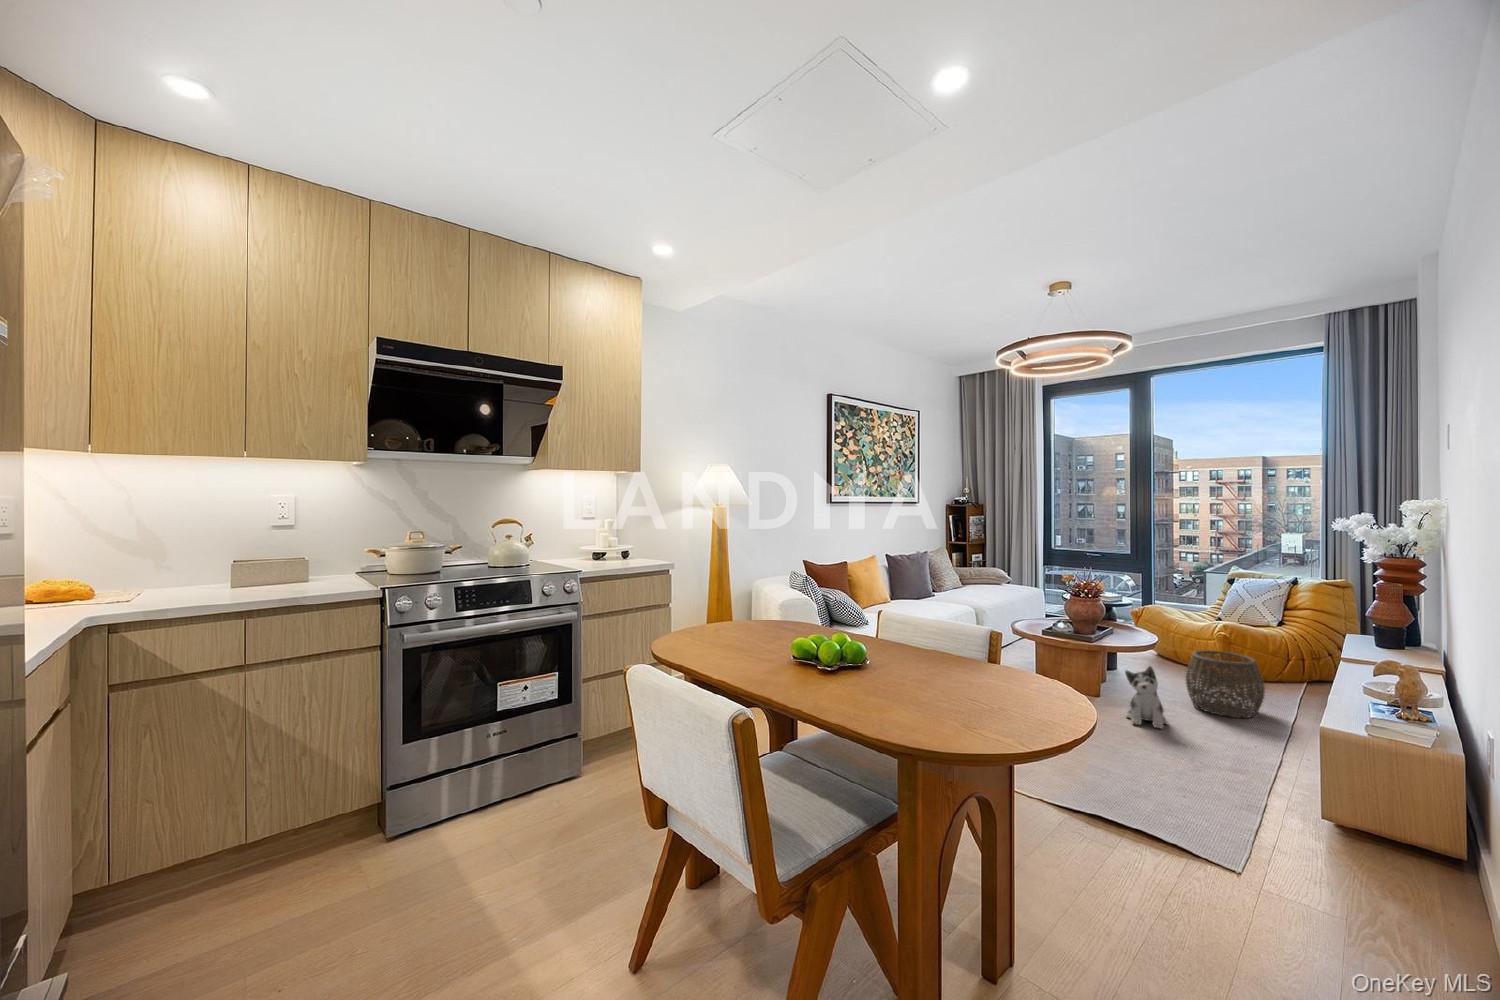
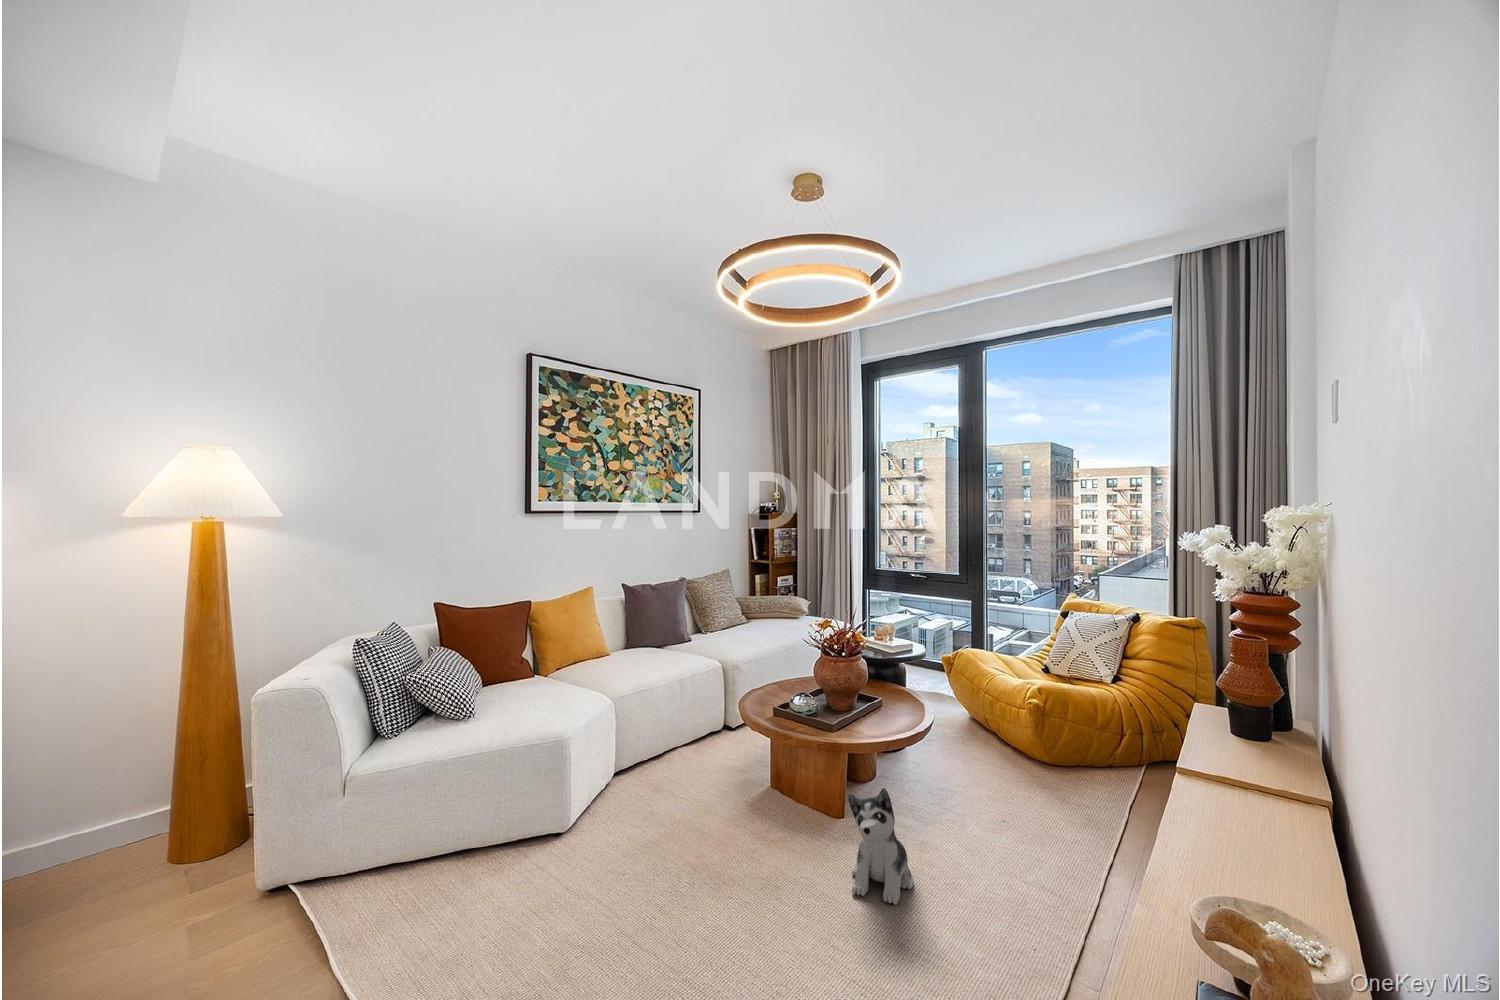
woven basket: present [1186,650,1265,718] -> none [962,741,1072,864]

